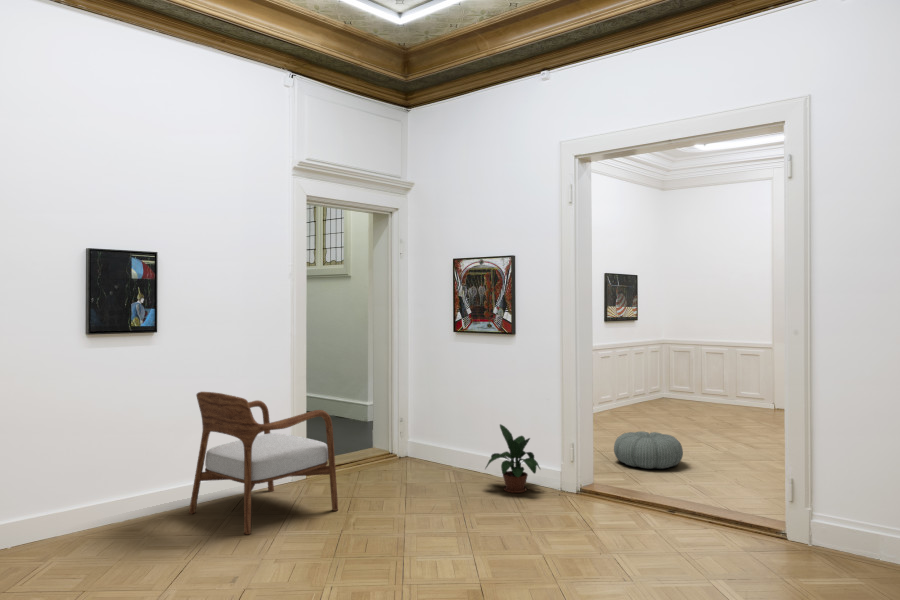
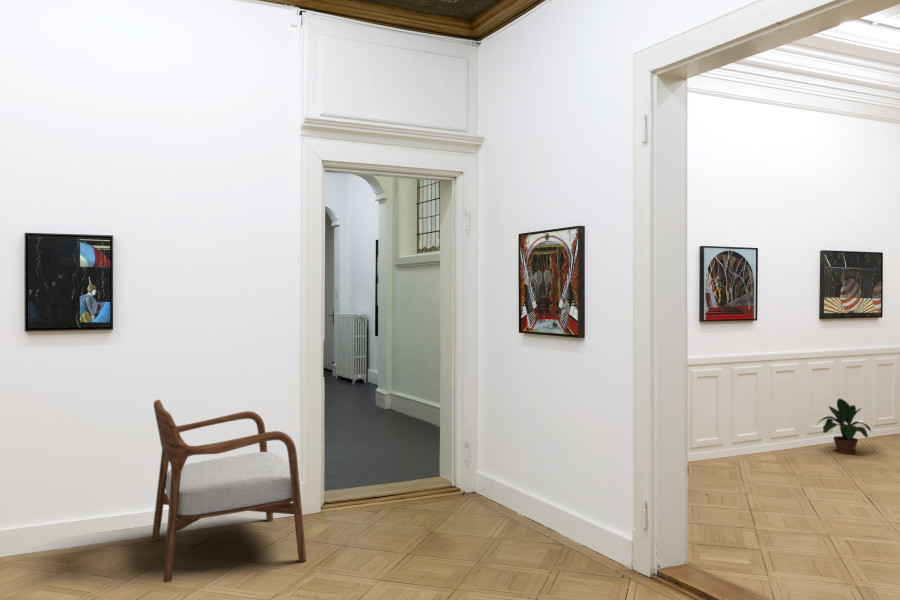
potted plant: present [486,424,540,493] -> present [820,398,871,454]
pouf: present [614,431,683,469] -> none [759,489,874,555]

